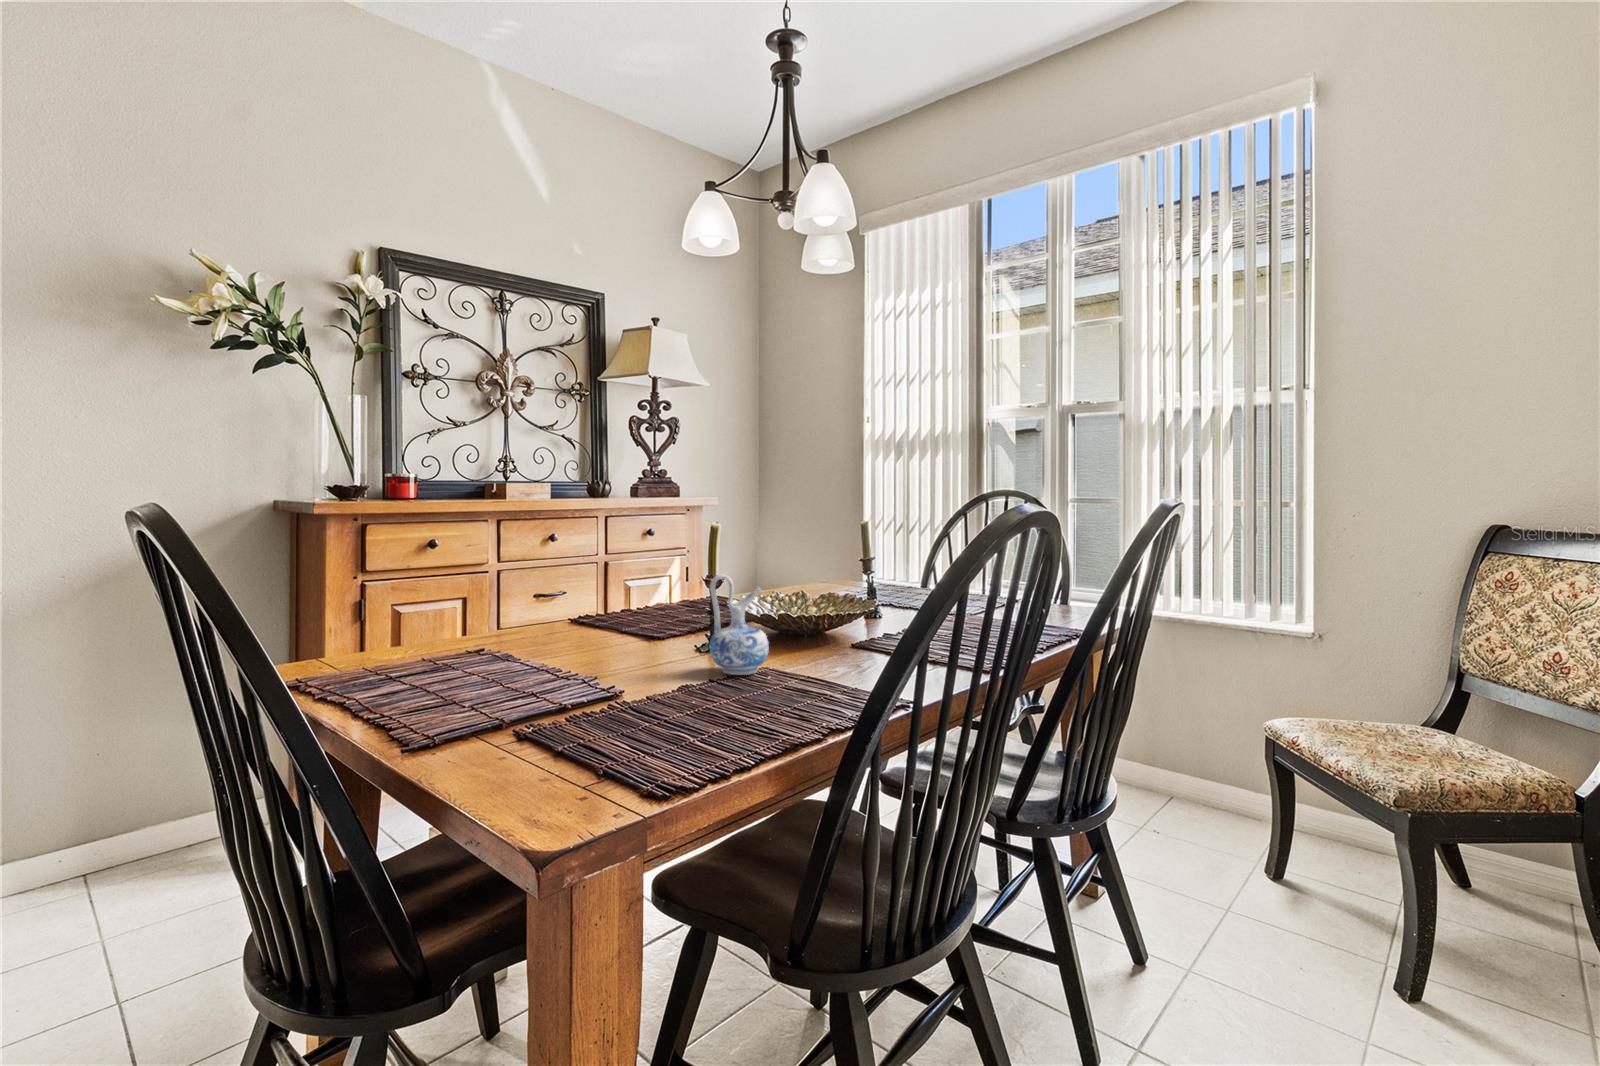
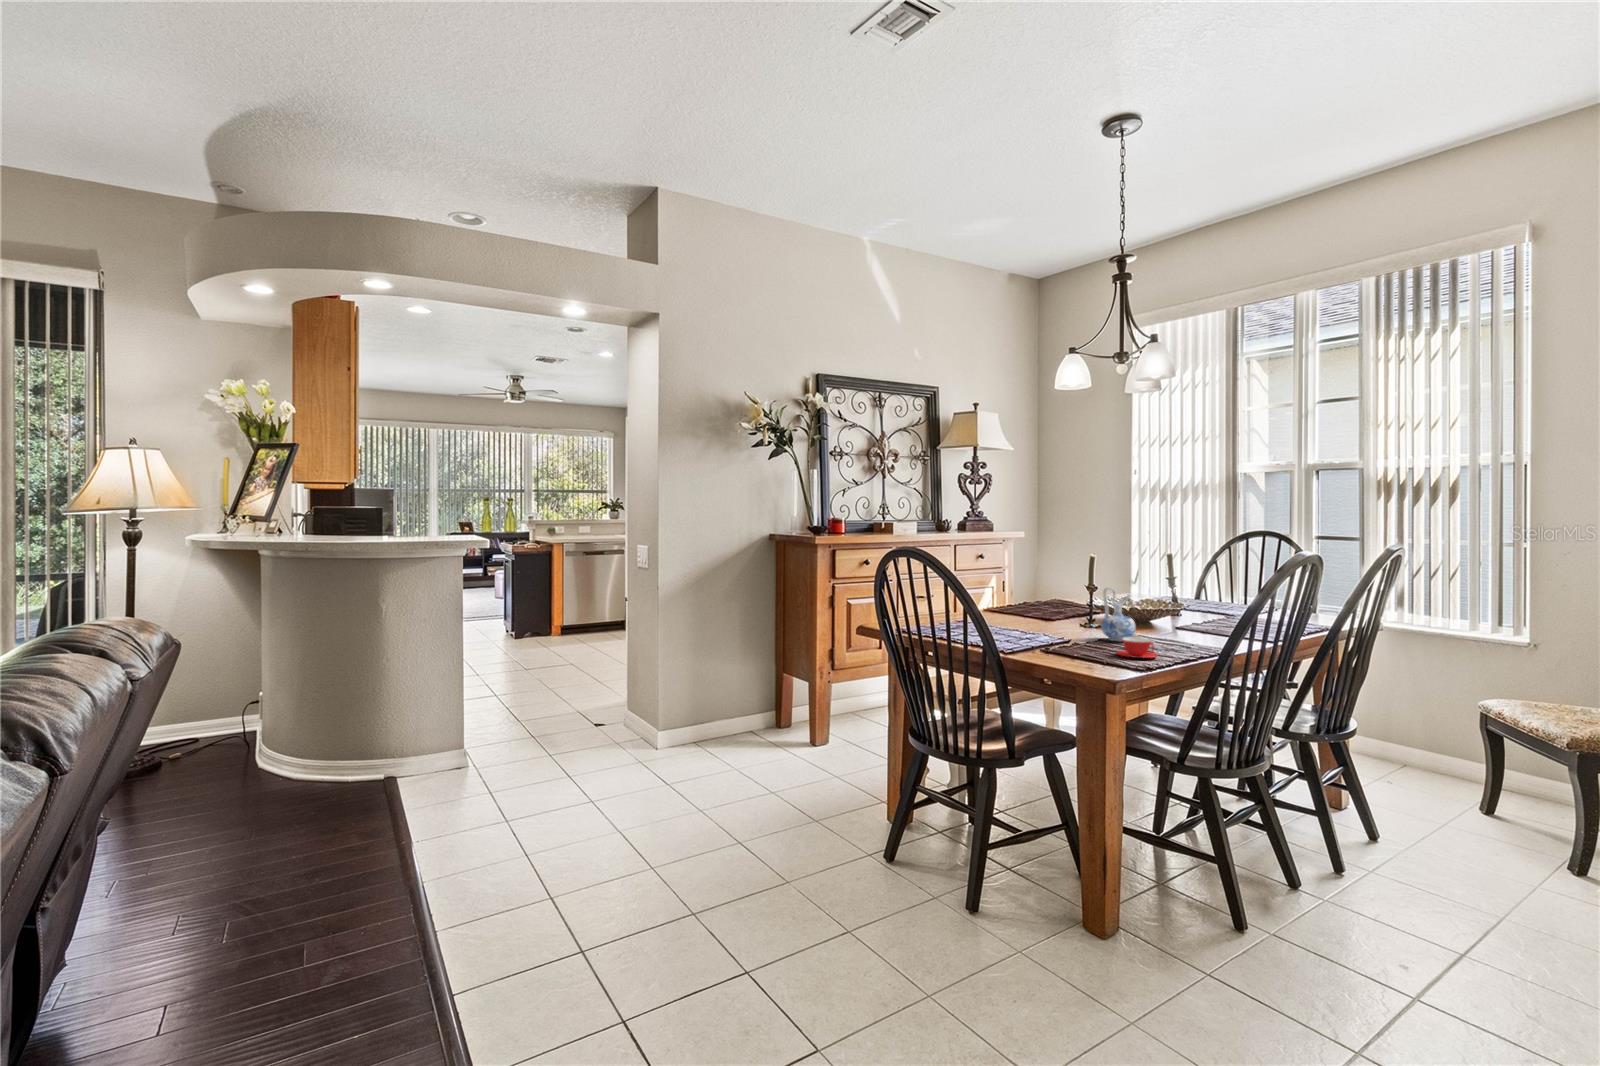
teacup: none [699,675,779,720] -> present [1116,638,1158,658]

